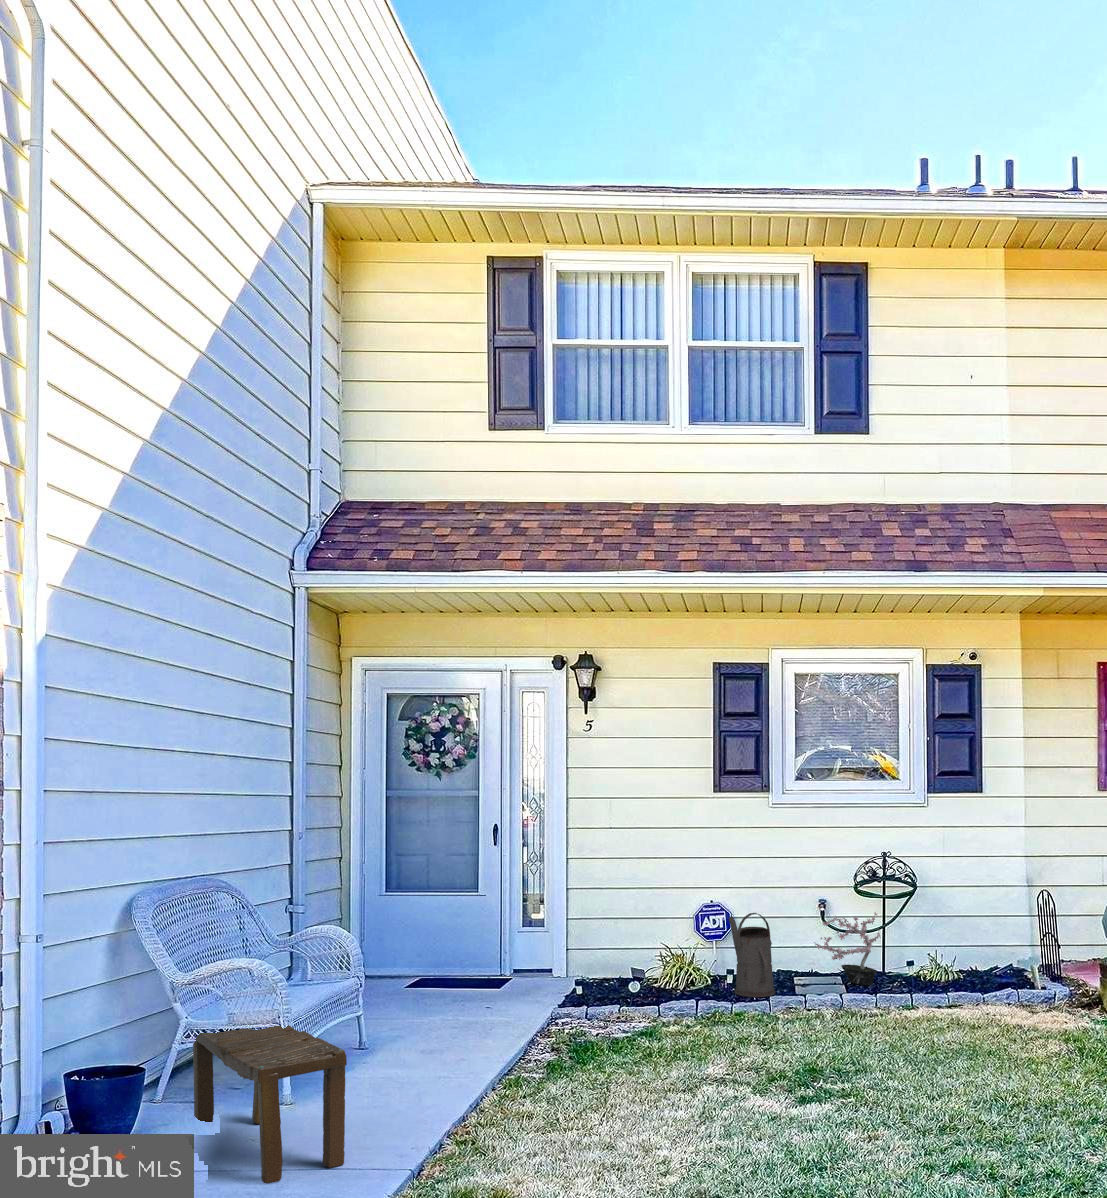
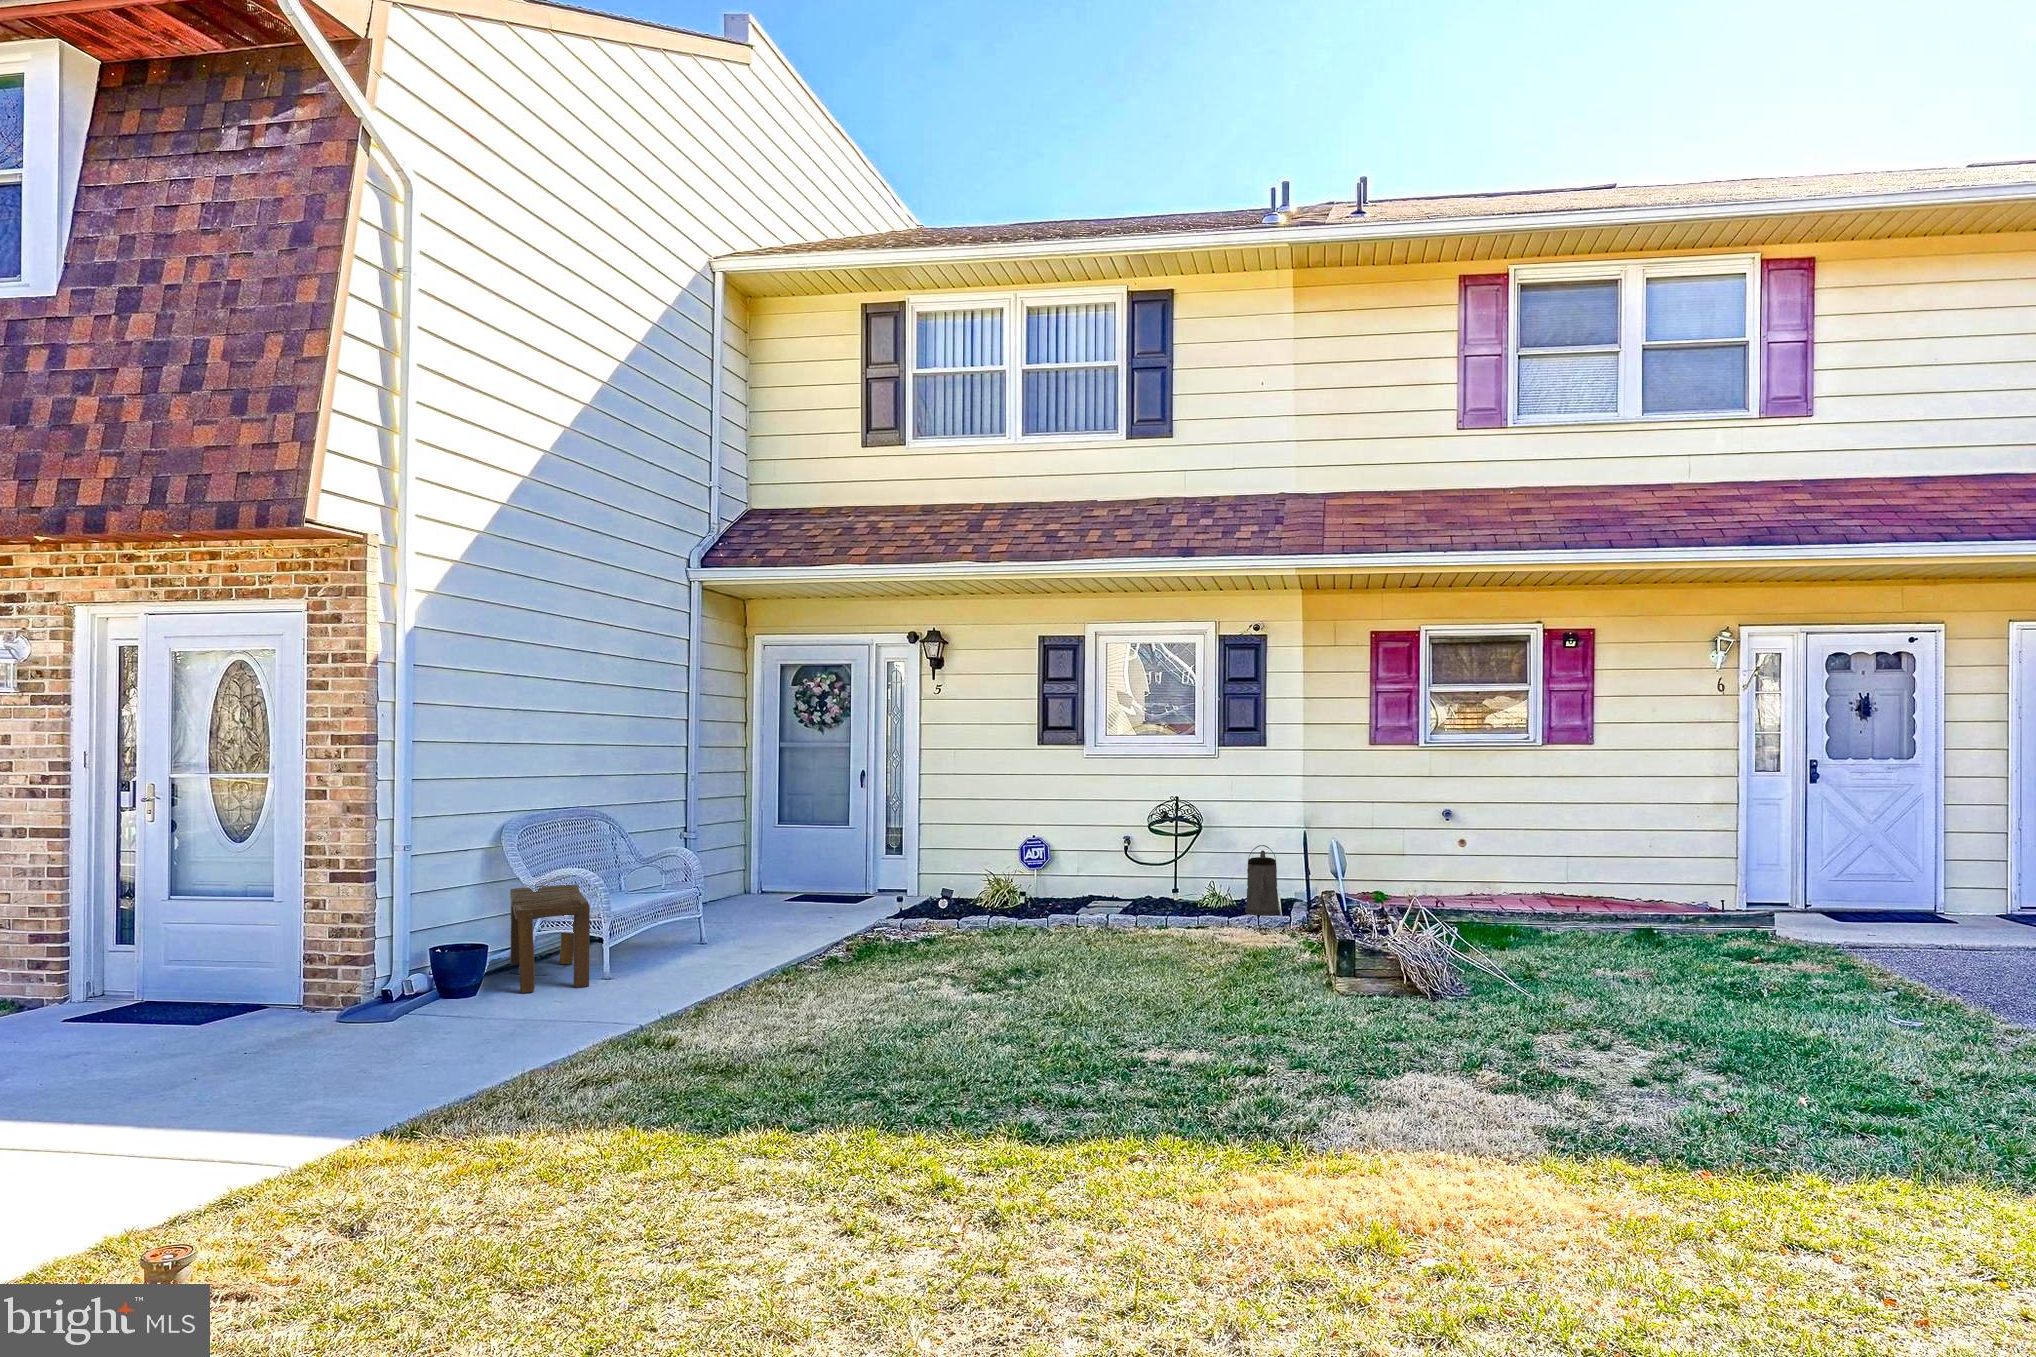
potted plant: present [814,912,881,985] -> none [1112,845,1171,907]
watering can: present [729,913,775,997] -> present [1245,845,1280,915]

